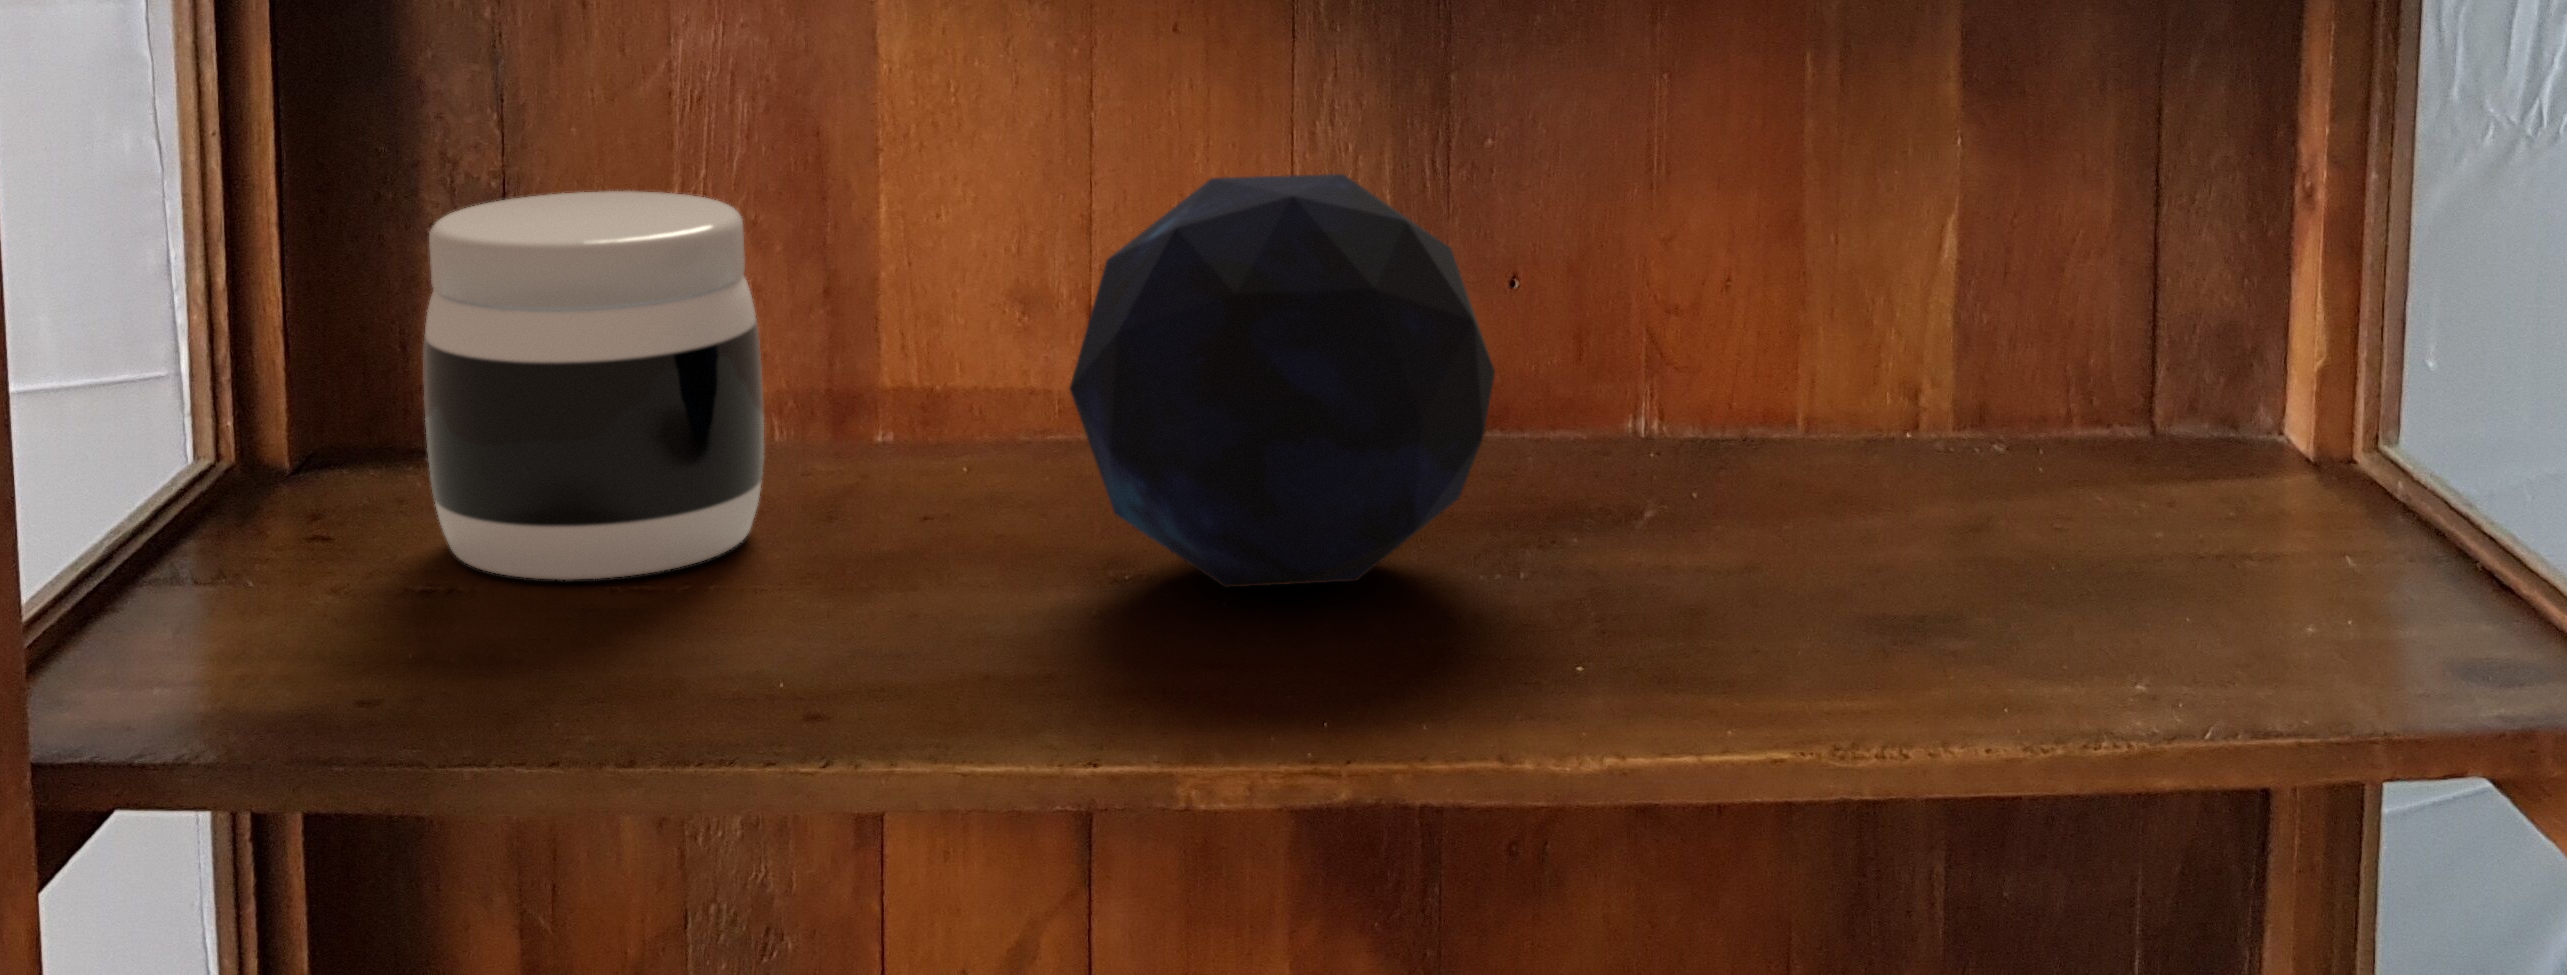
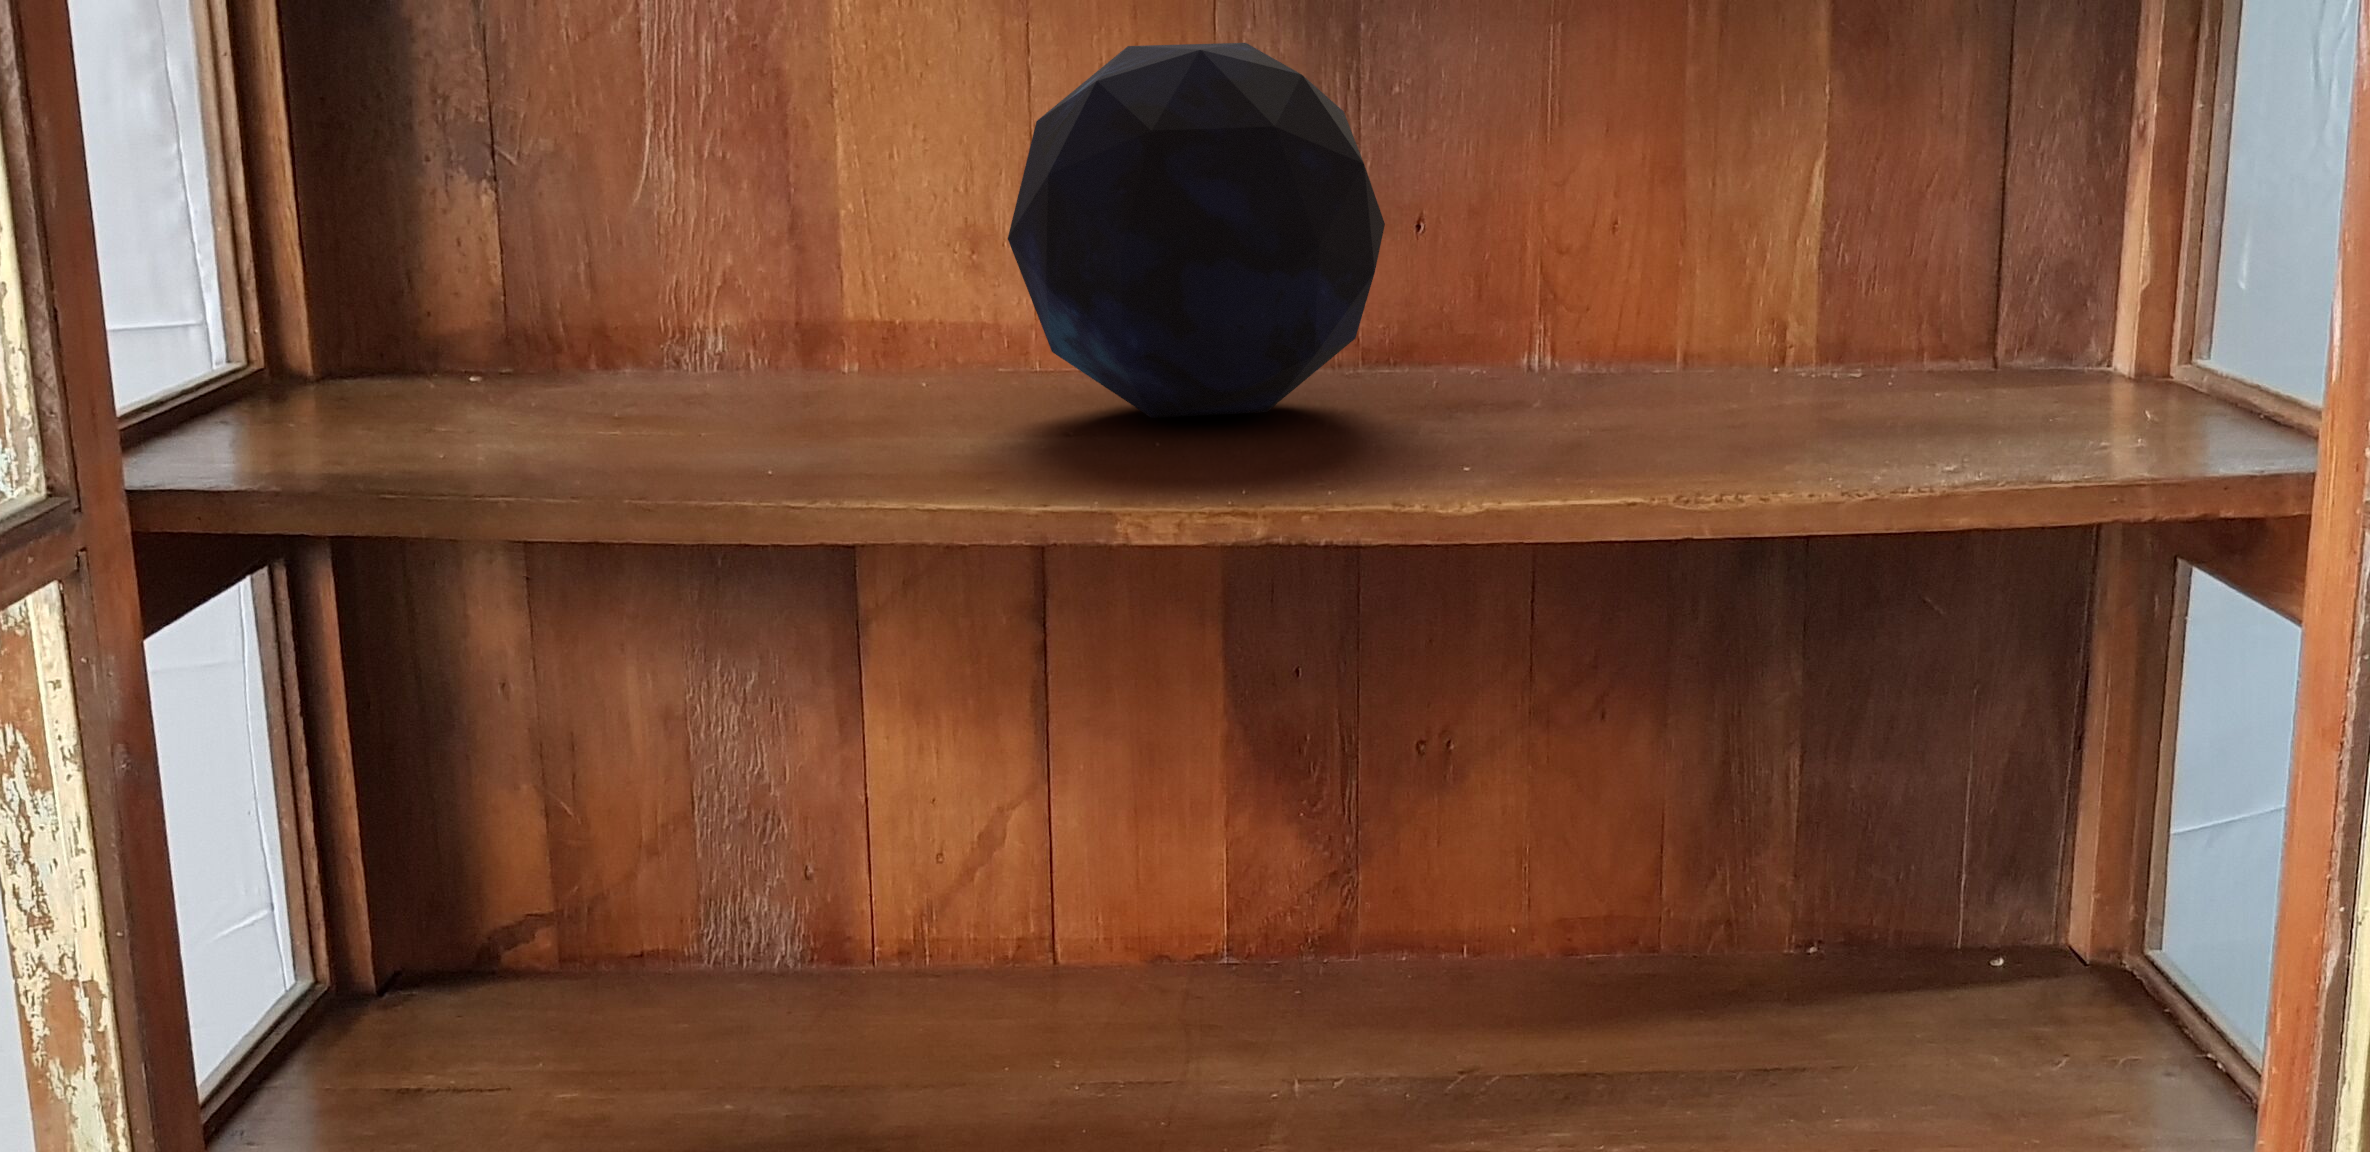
jar: present [423,191,764,580] -> none [427,93,739,424]

